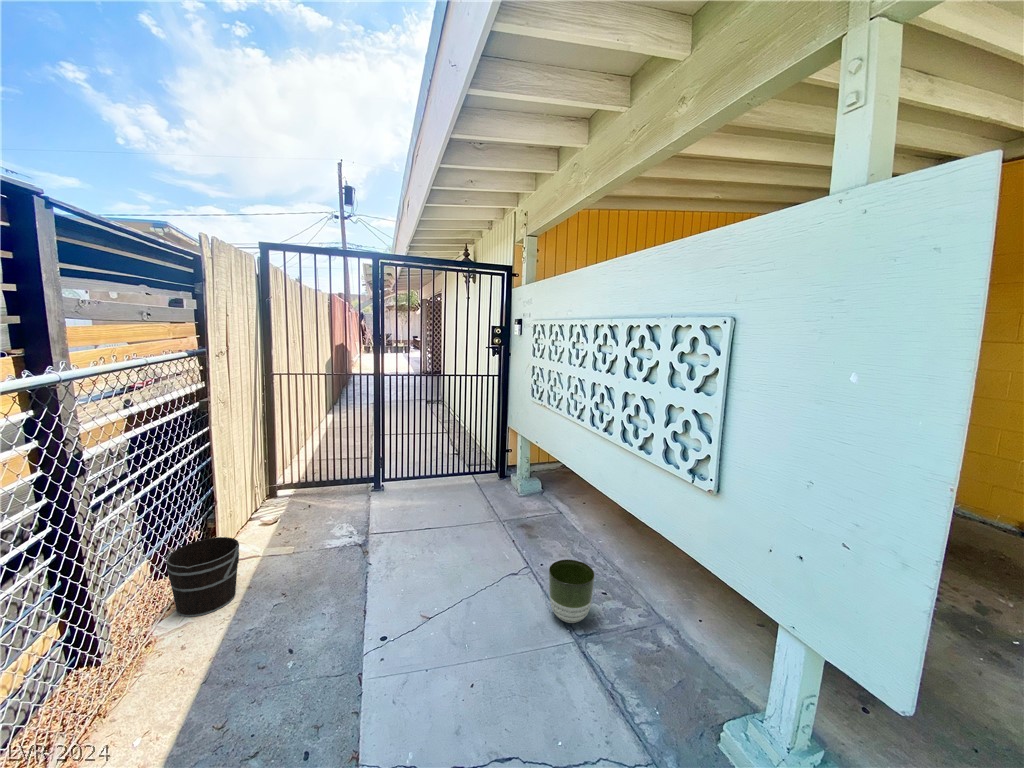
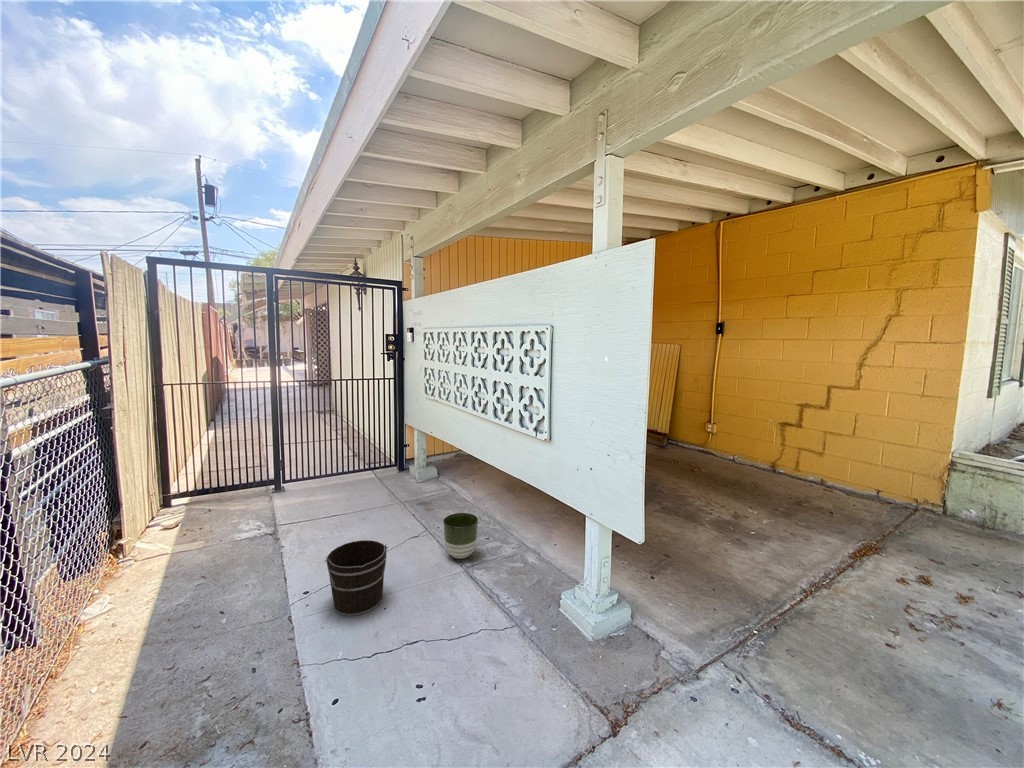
bucket: present [165,537,239,617] -> present [324,540,388,616]

